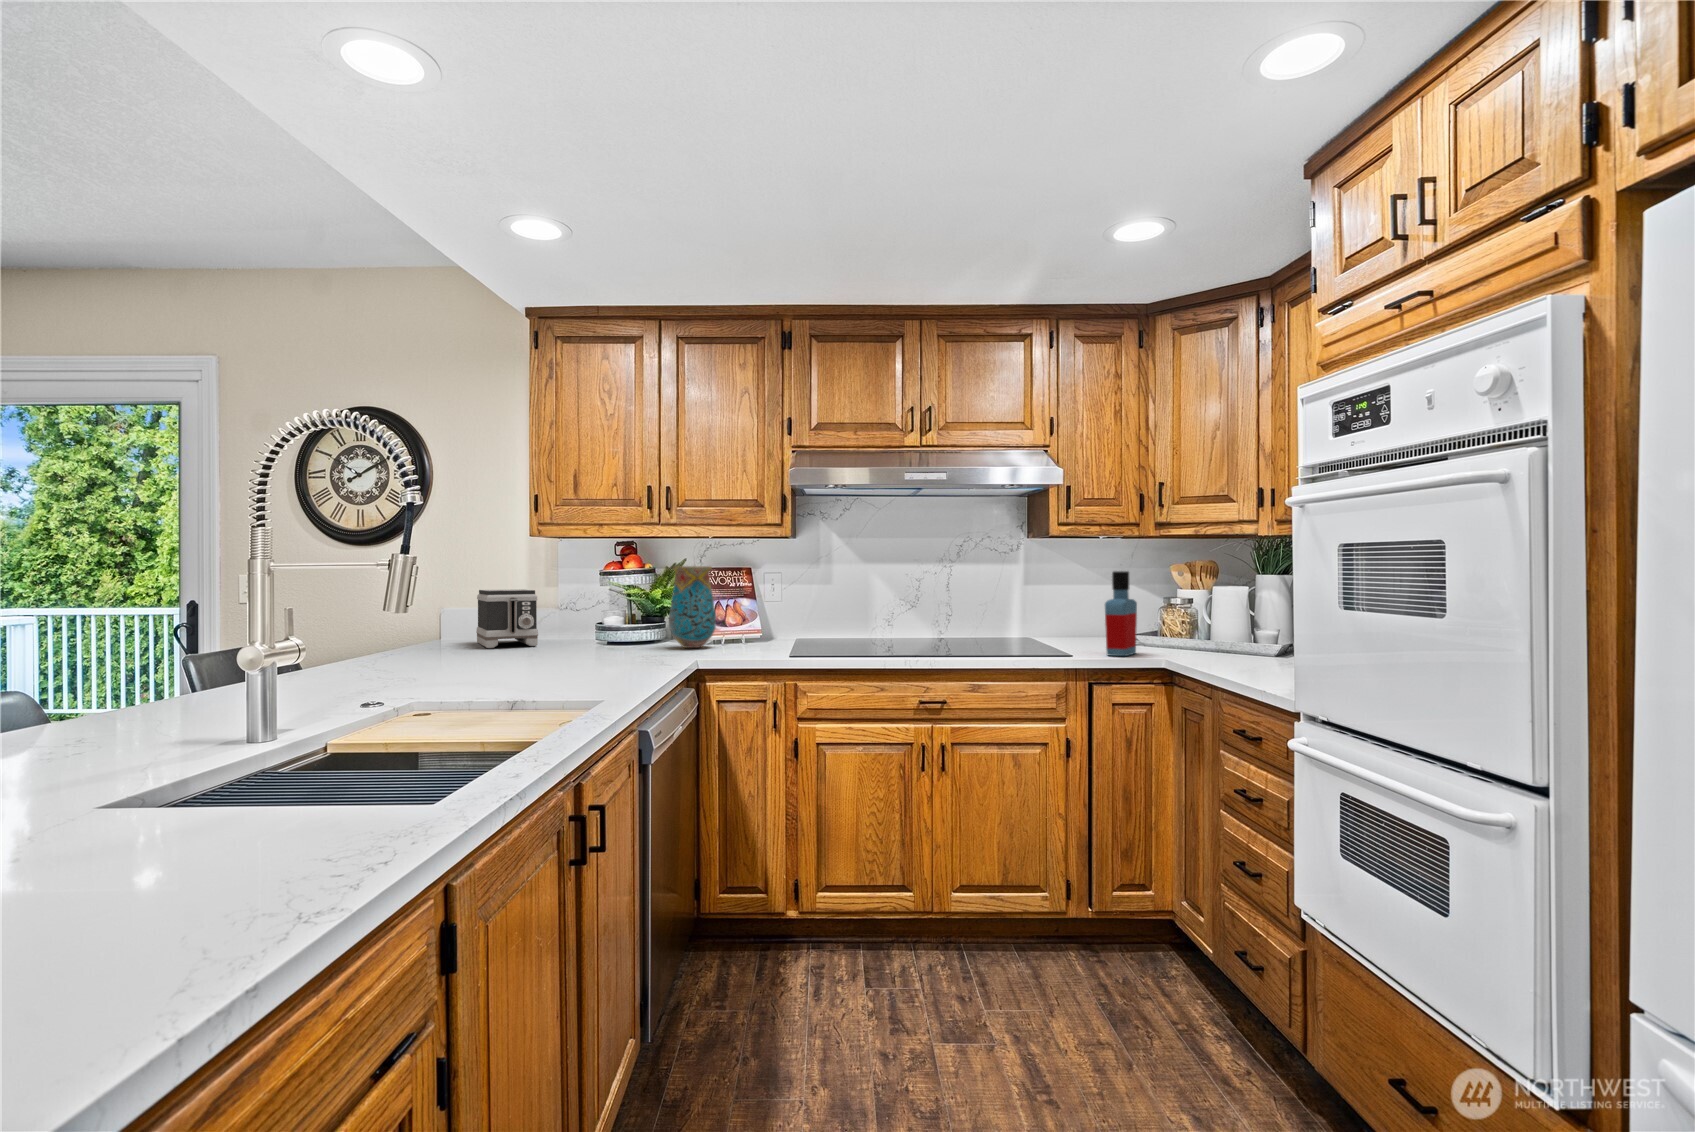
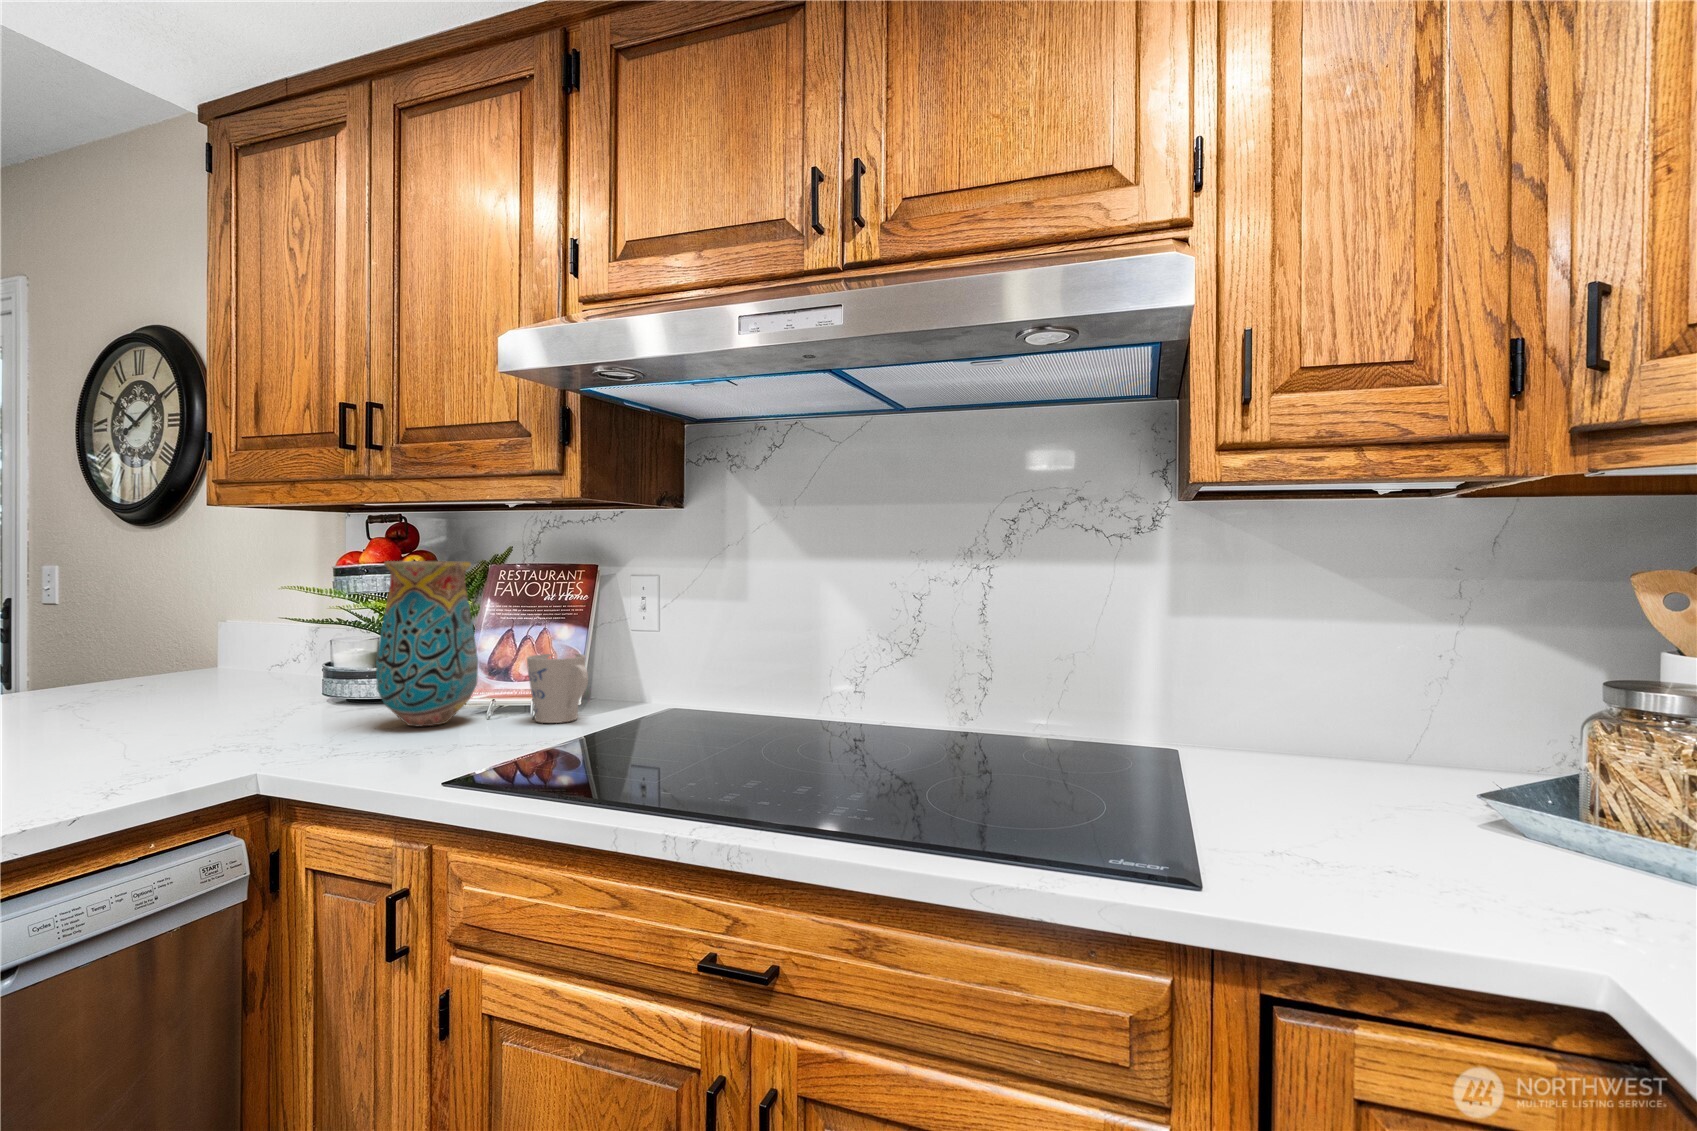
bottle: present [1105,571,1137,656] -> none [1332,591,1479,917]
toaster: present [476,589,538,648] -> none [146,596,305,699]
mug: none [736,613,771,645] -> present [527,654,588,723]

